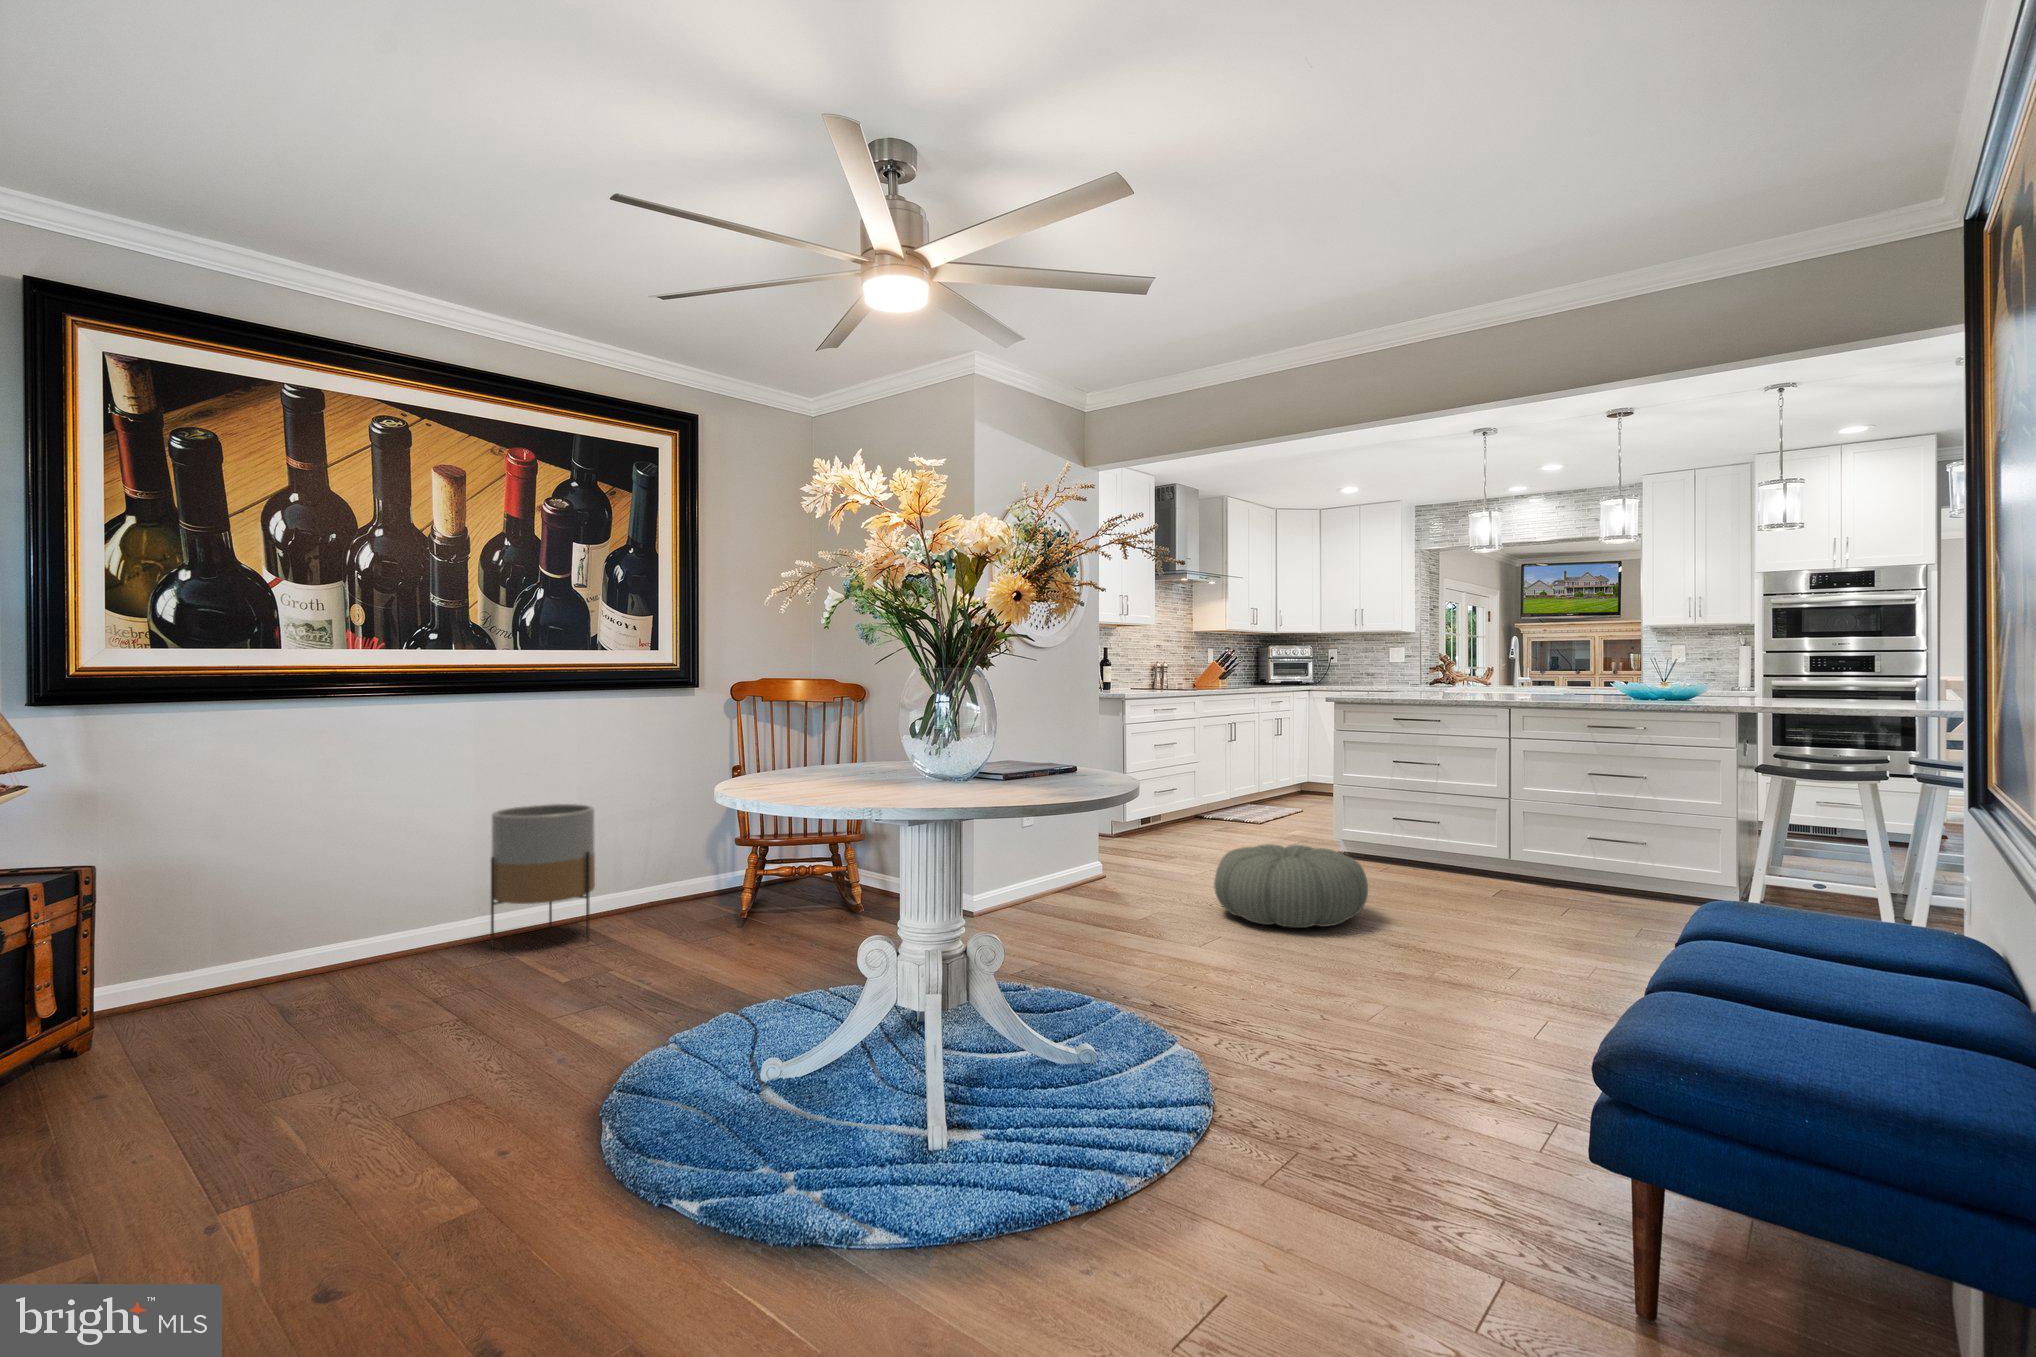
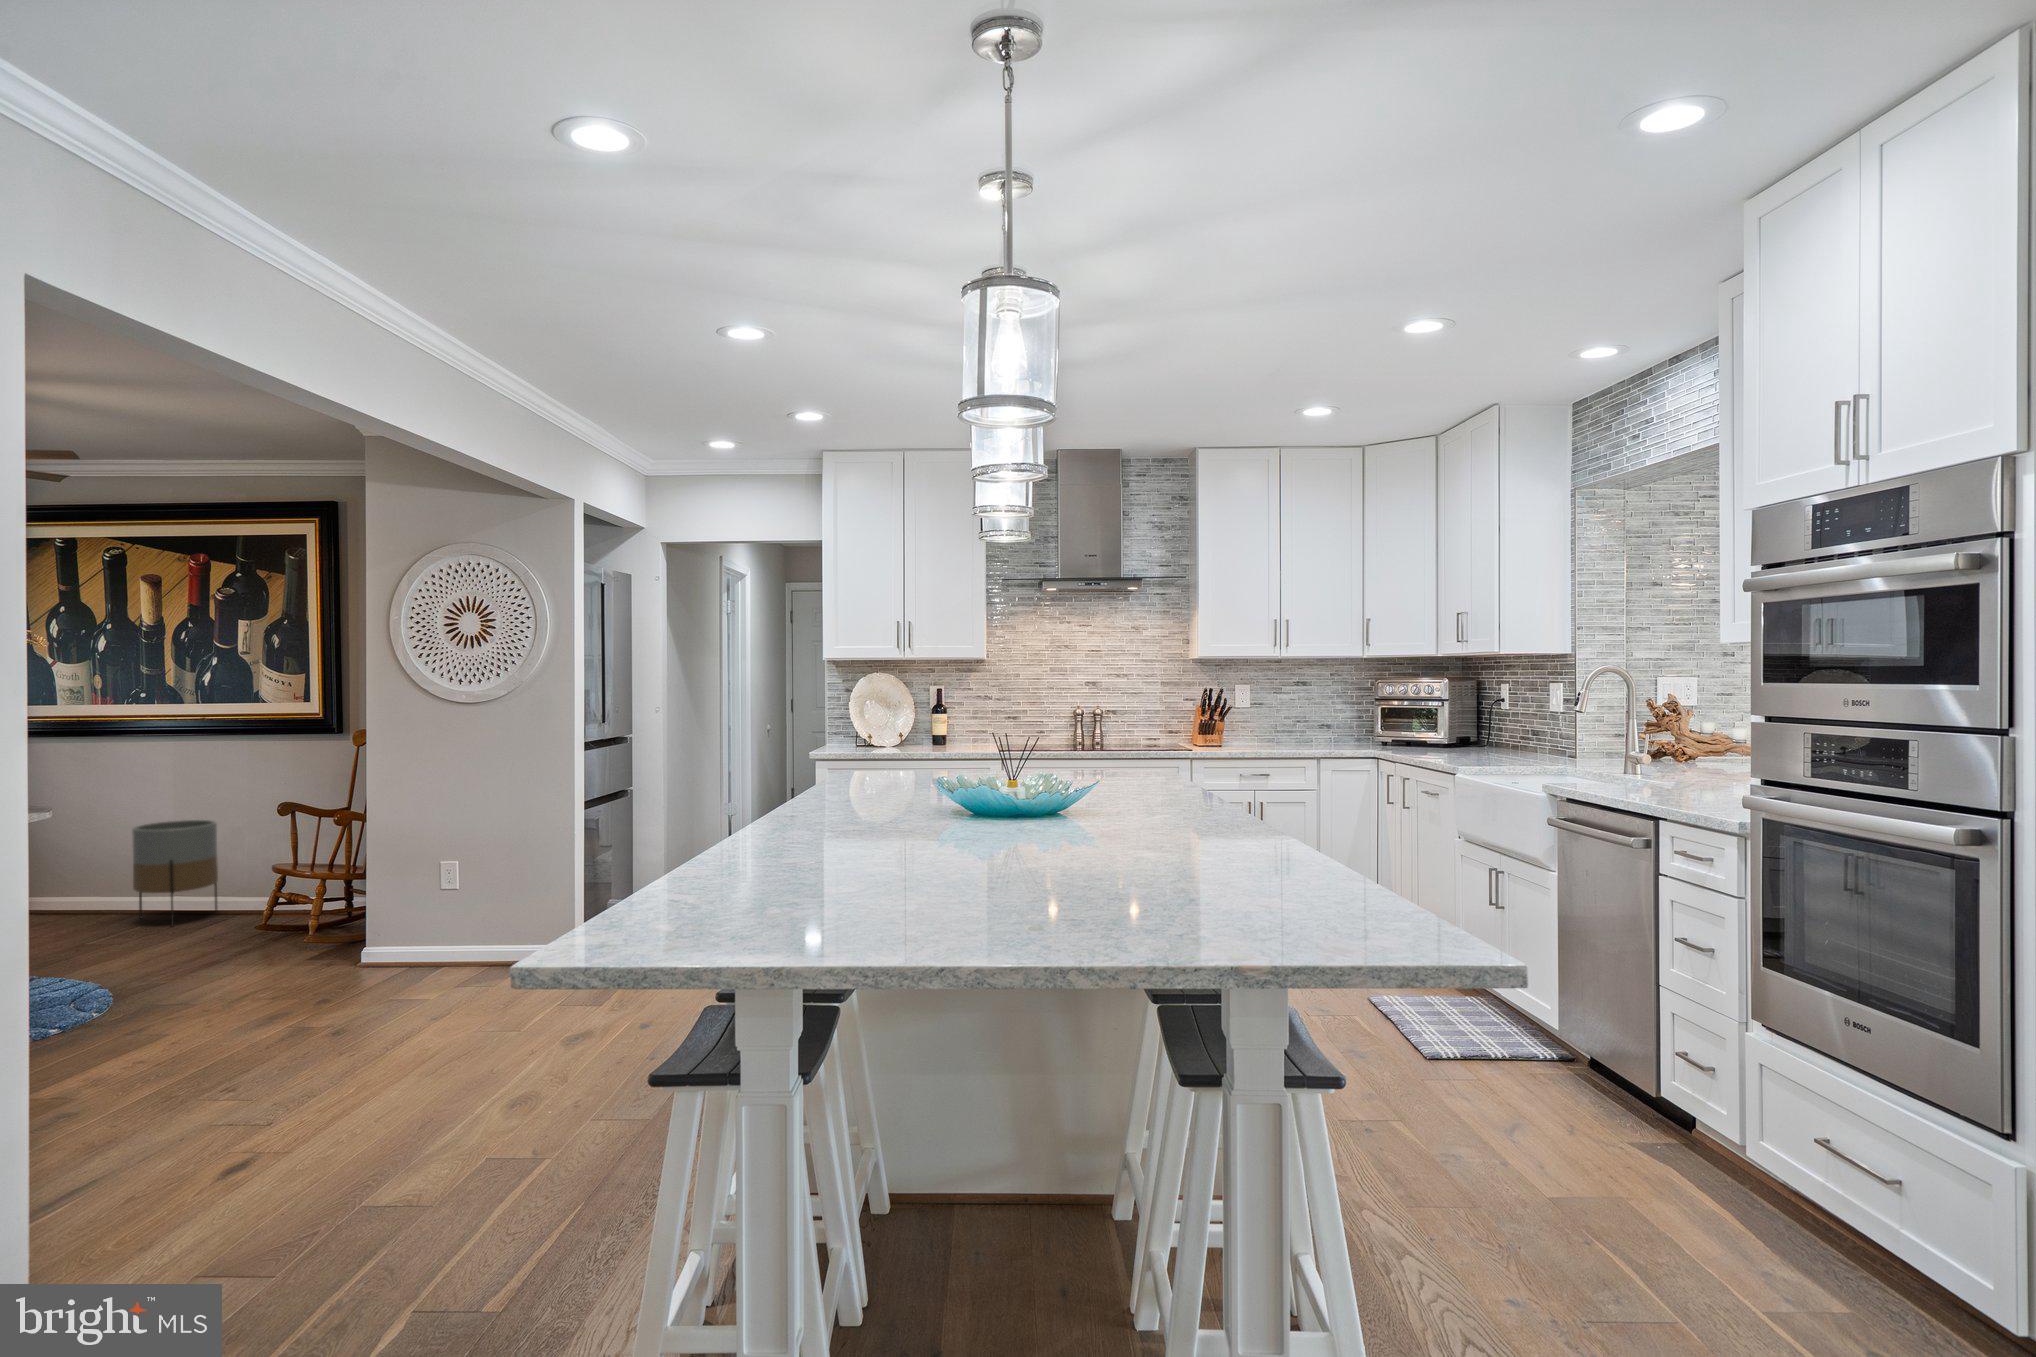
pouf: present [1214,844,1368,928] -> none [278,963,482,1075]

